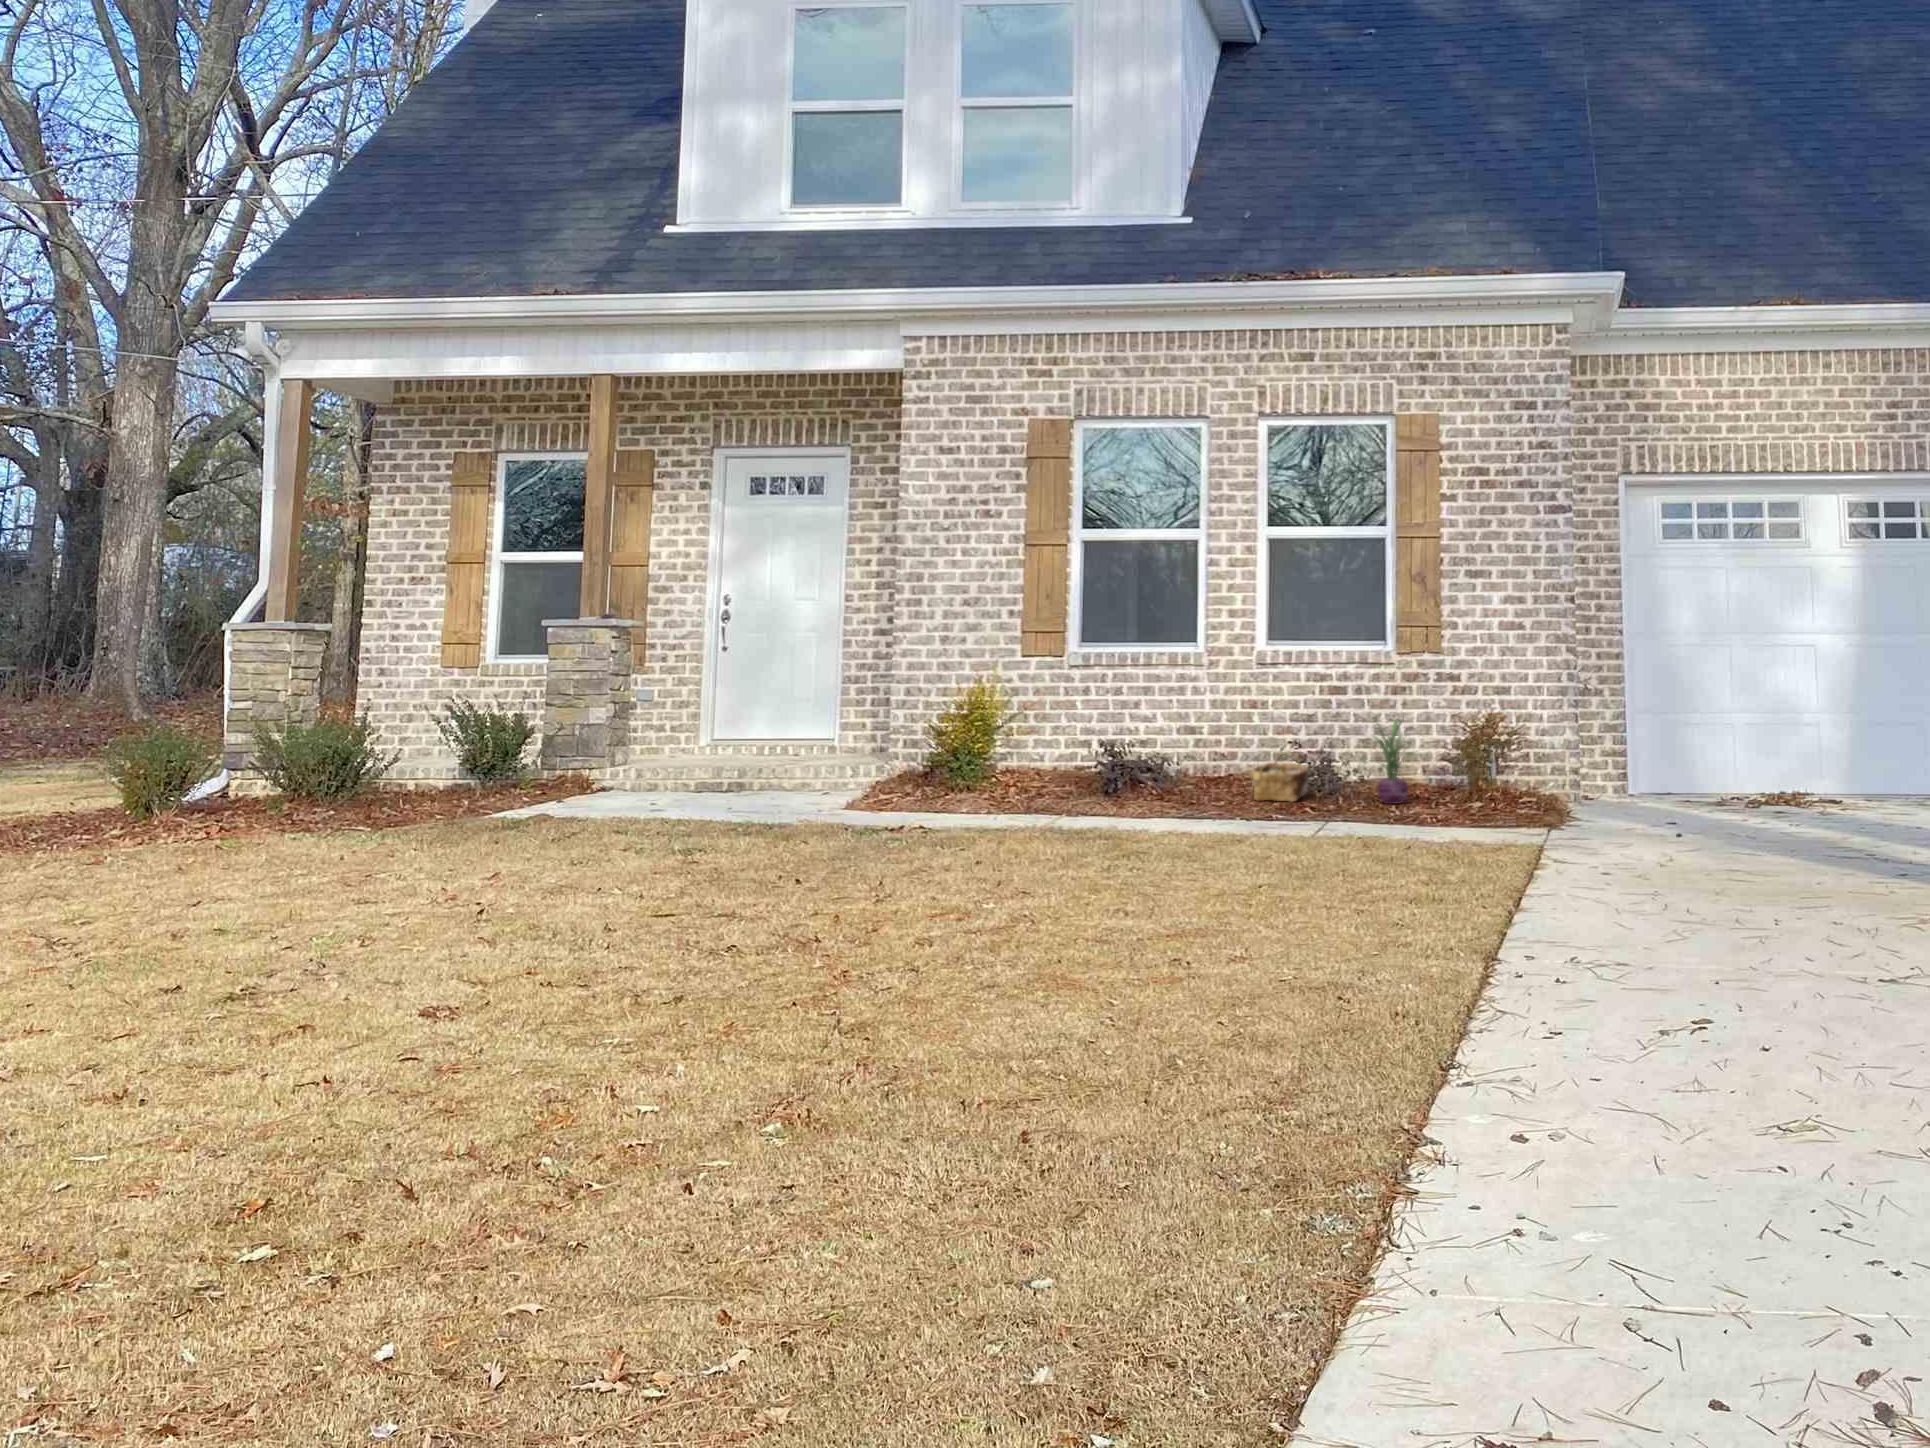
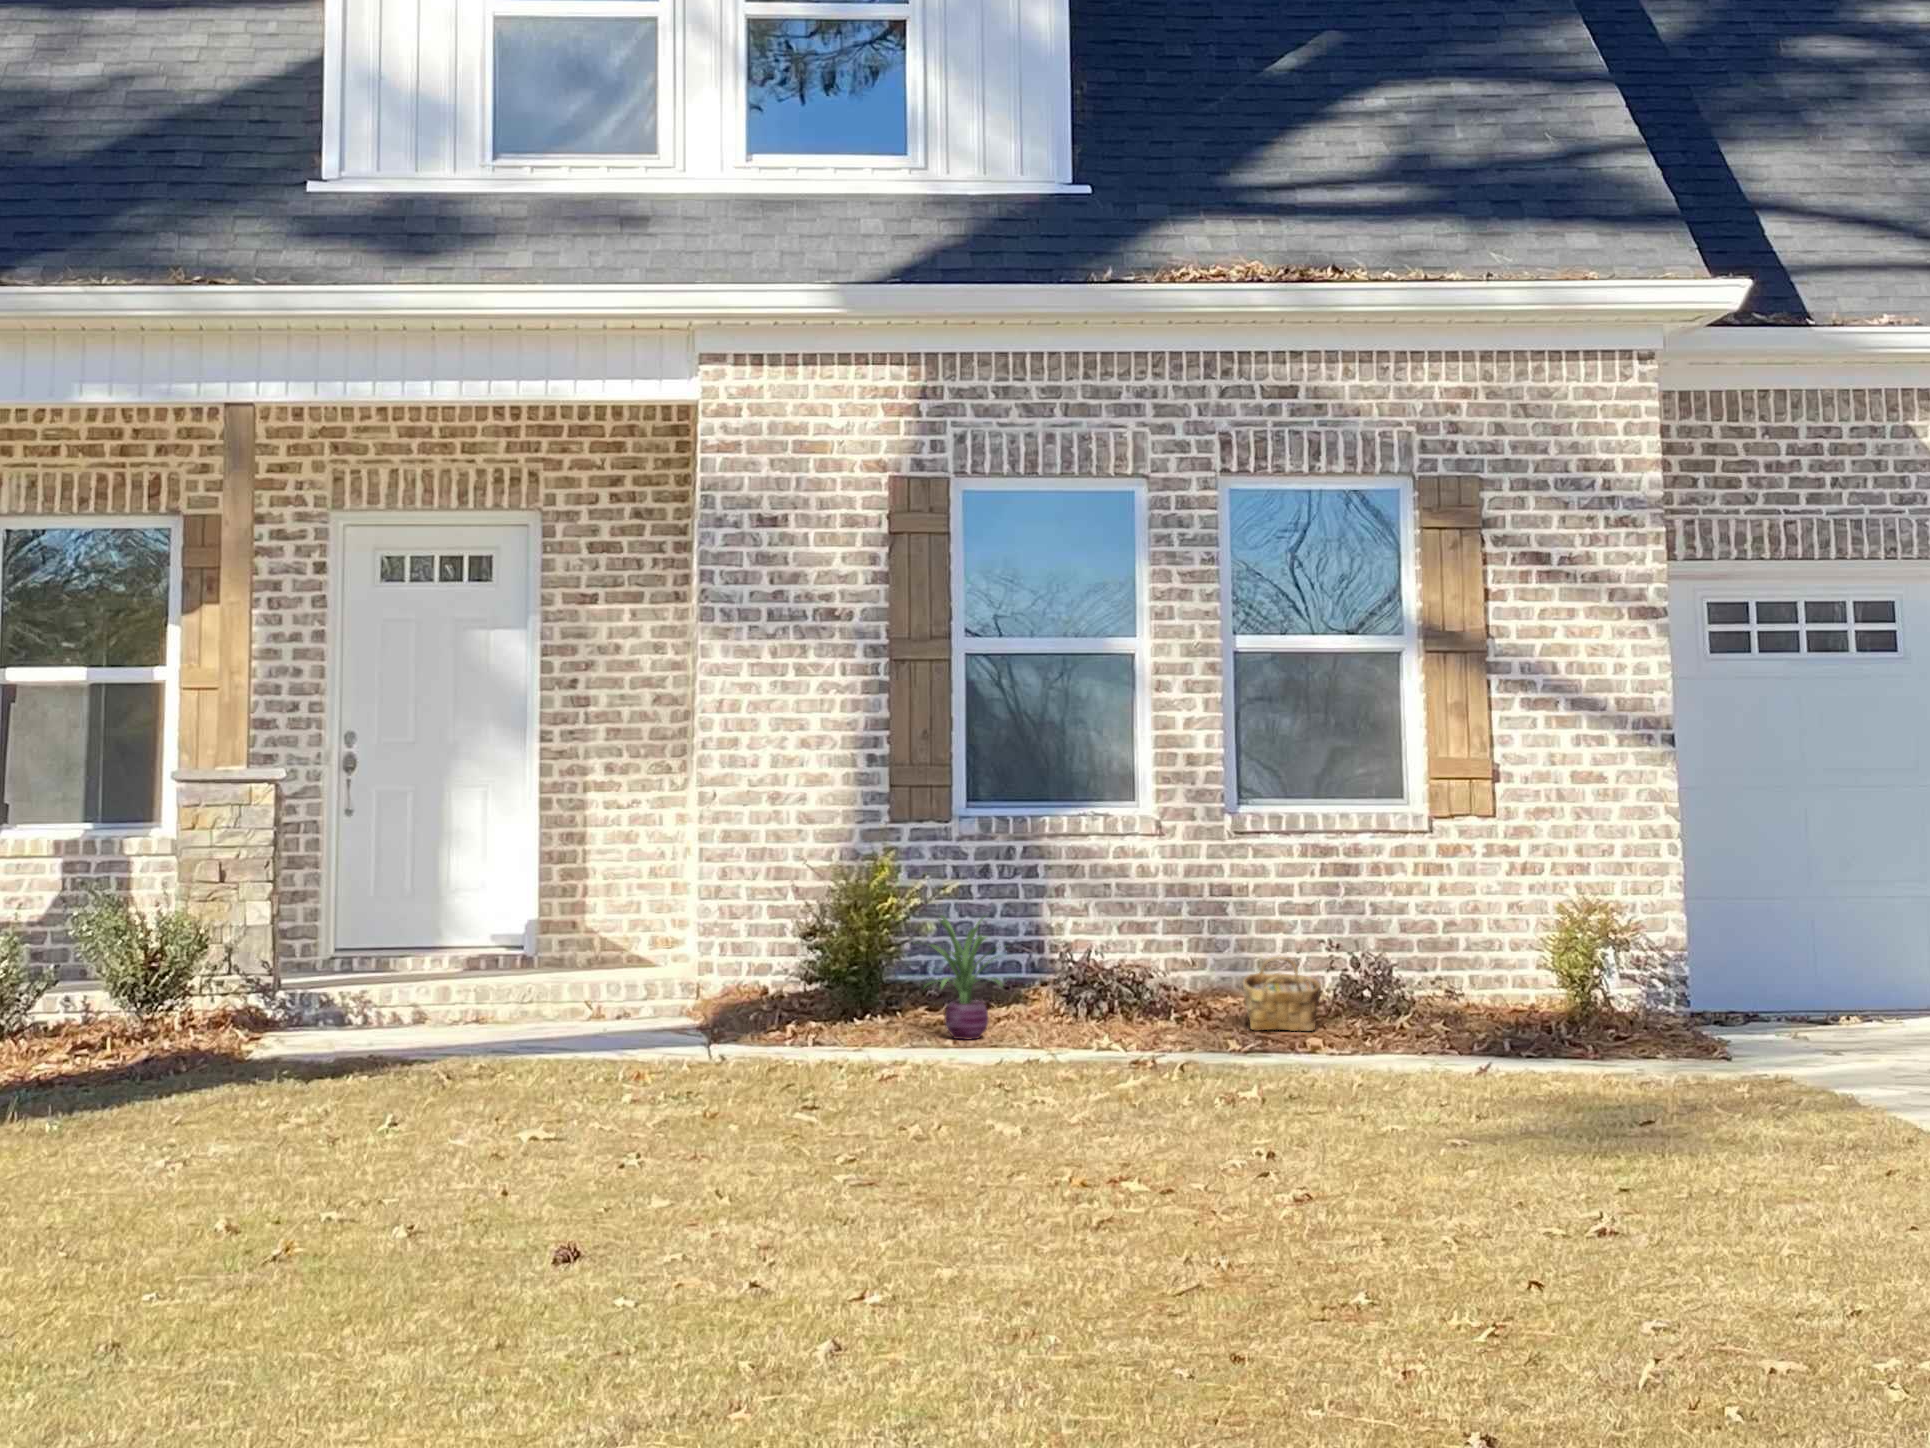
decorative plant: present [1370,719,1408,804] -> present [925,915,1002,1039]

